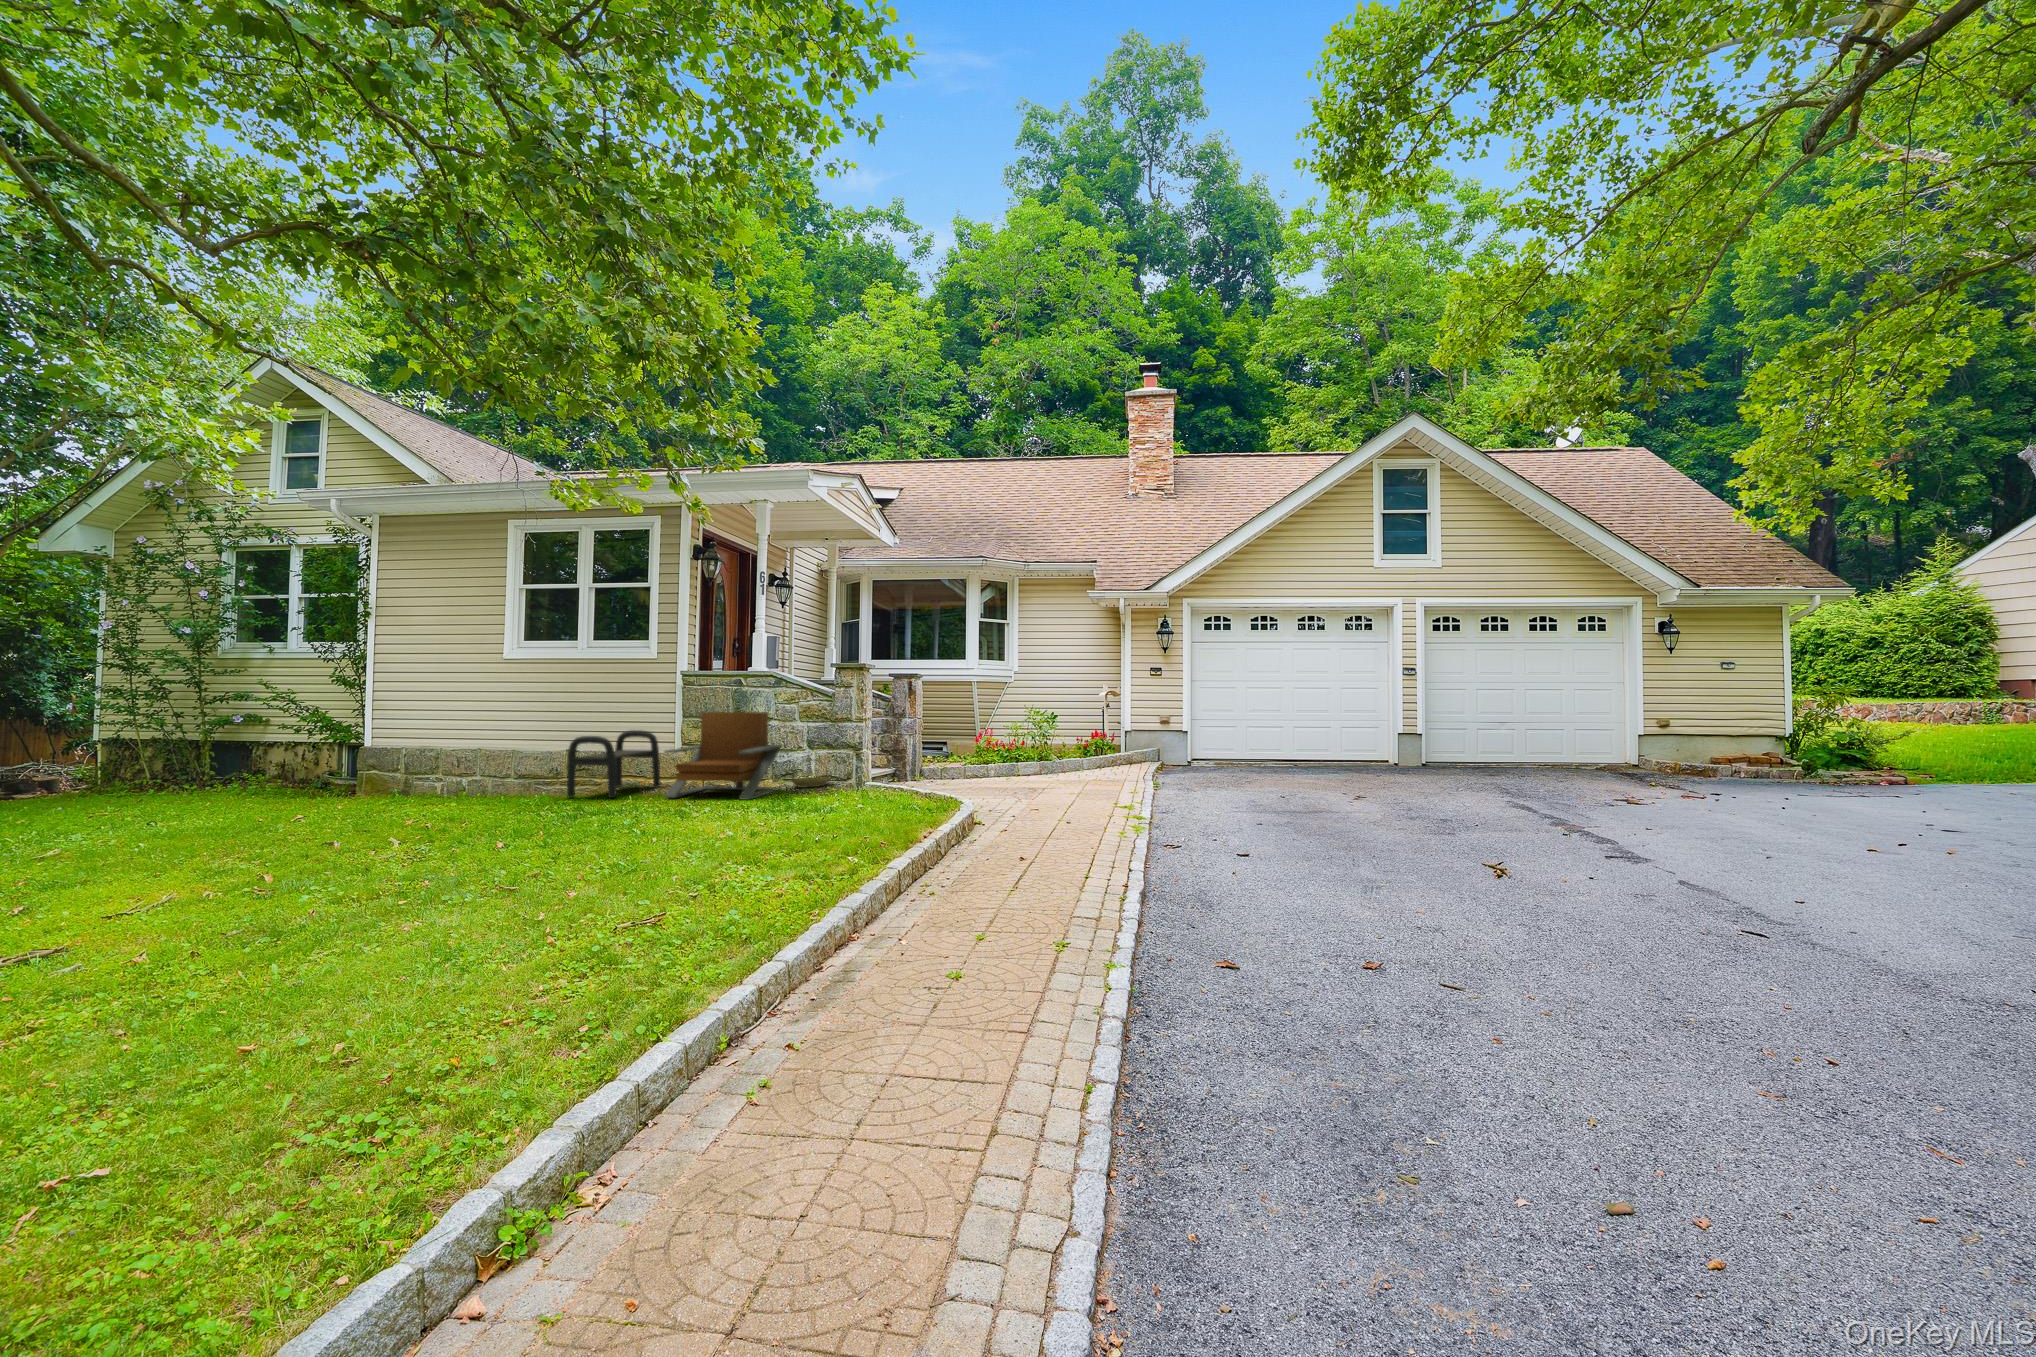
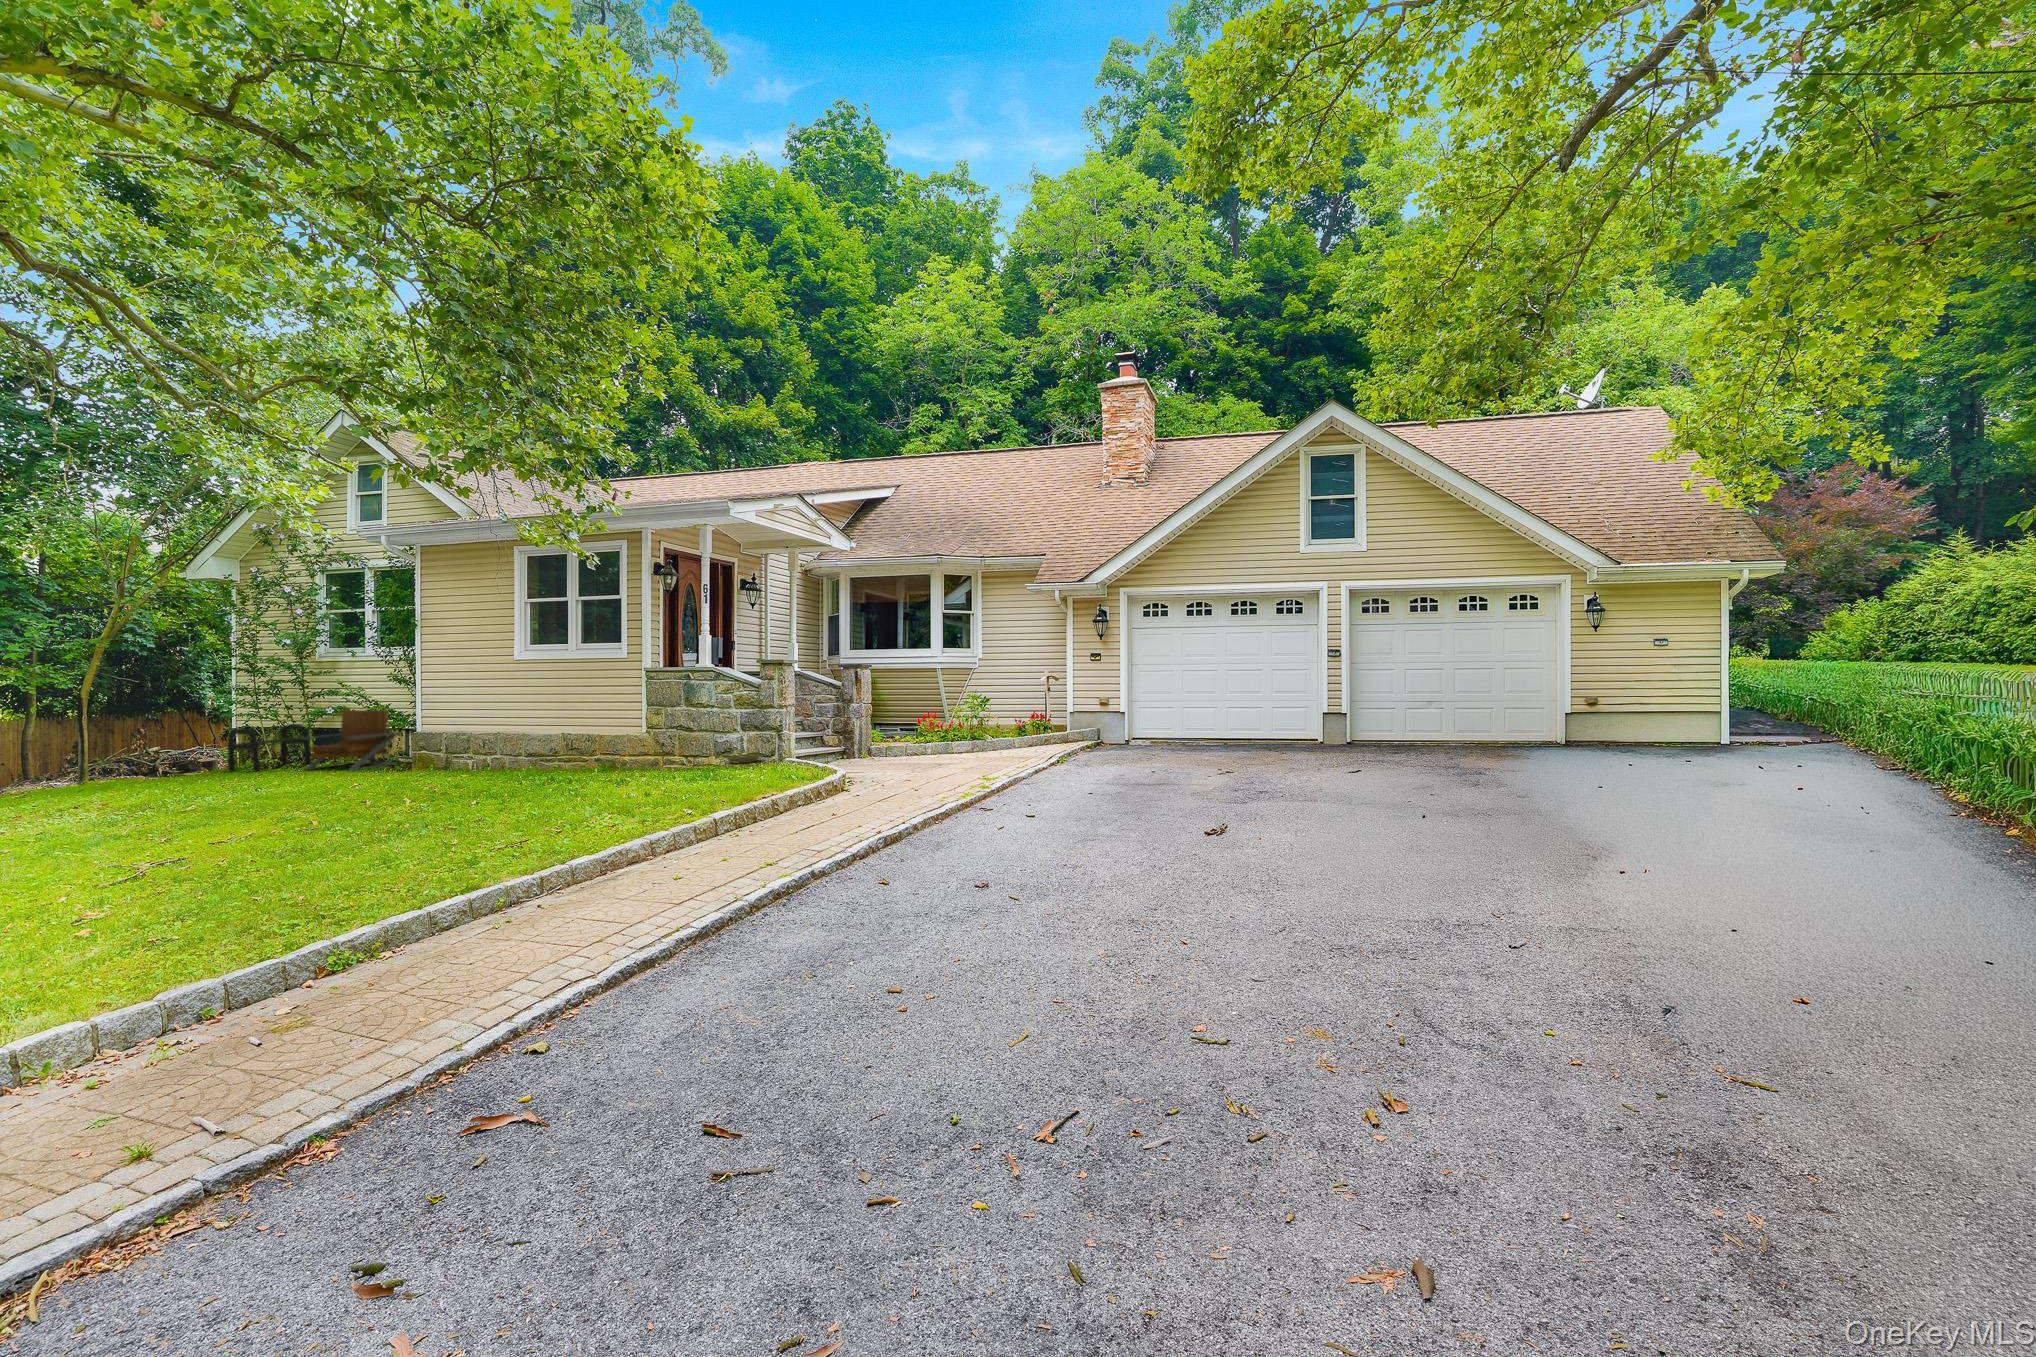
lounge chair: present [665,712,782,800] -> present [303,710,398,771]
bench: present [567,730,661,798] -> present [228,724,311,771]

